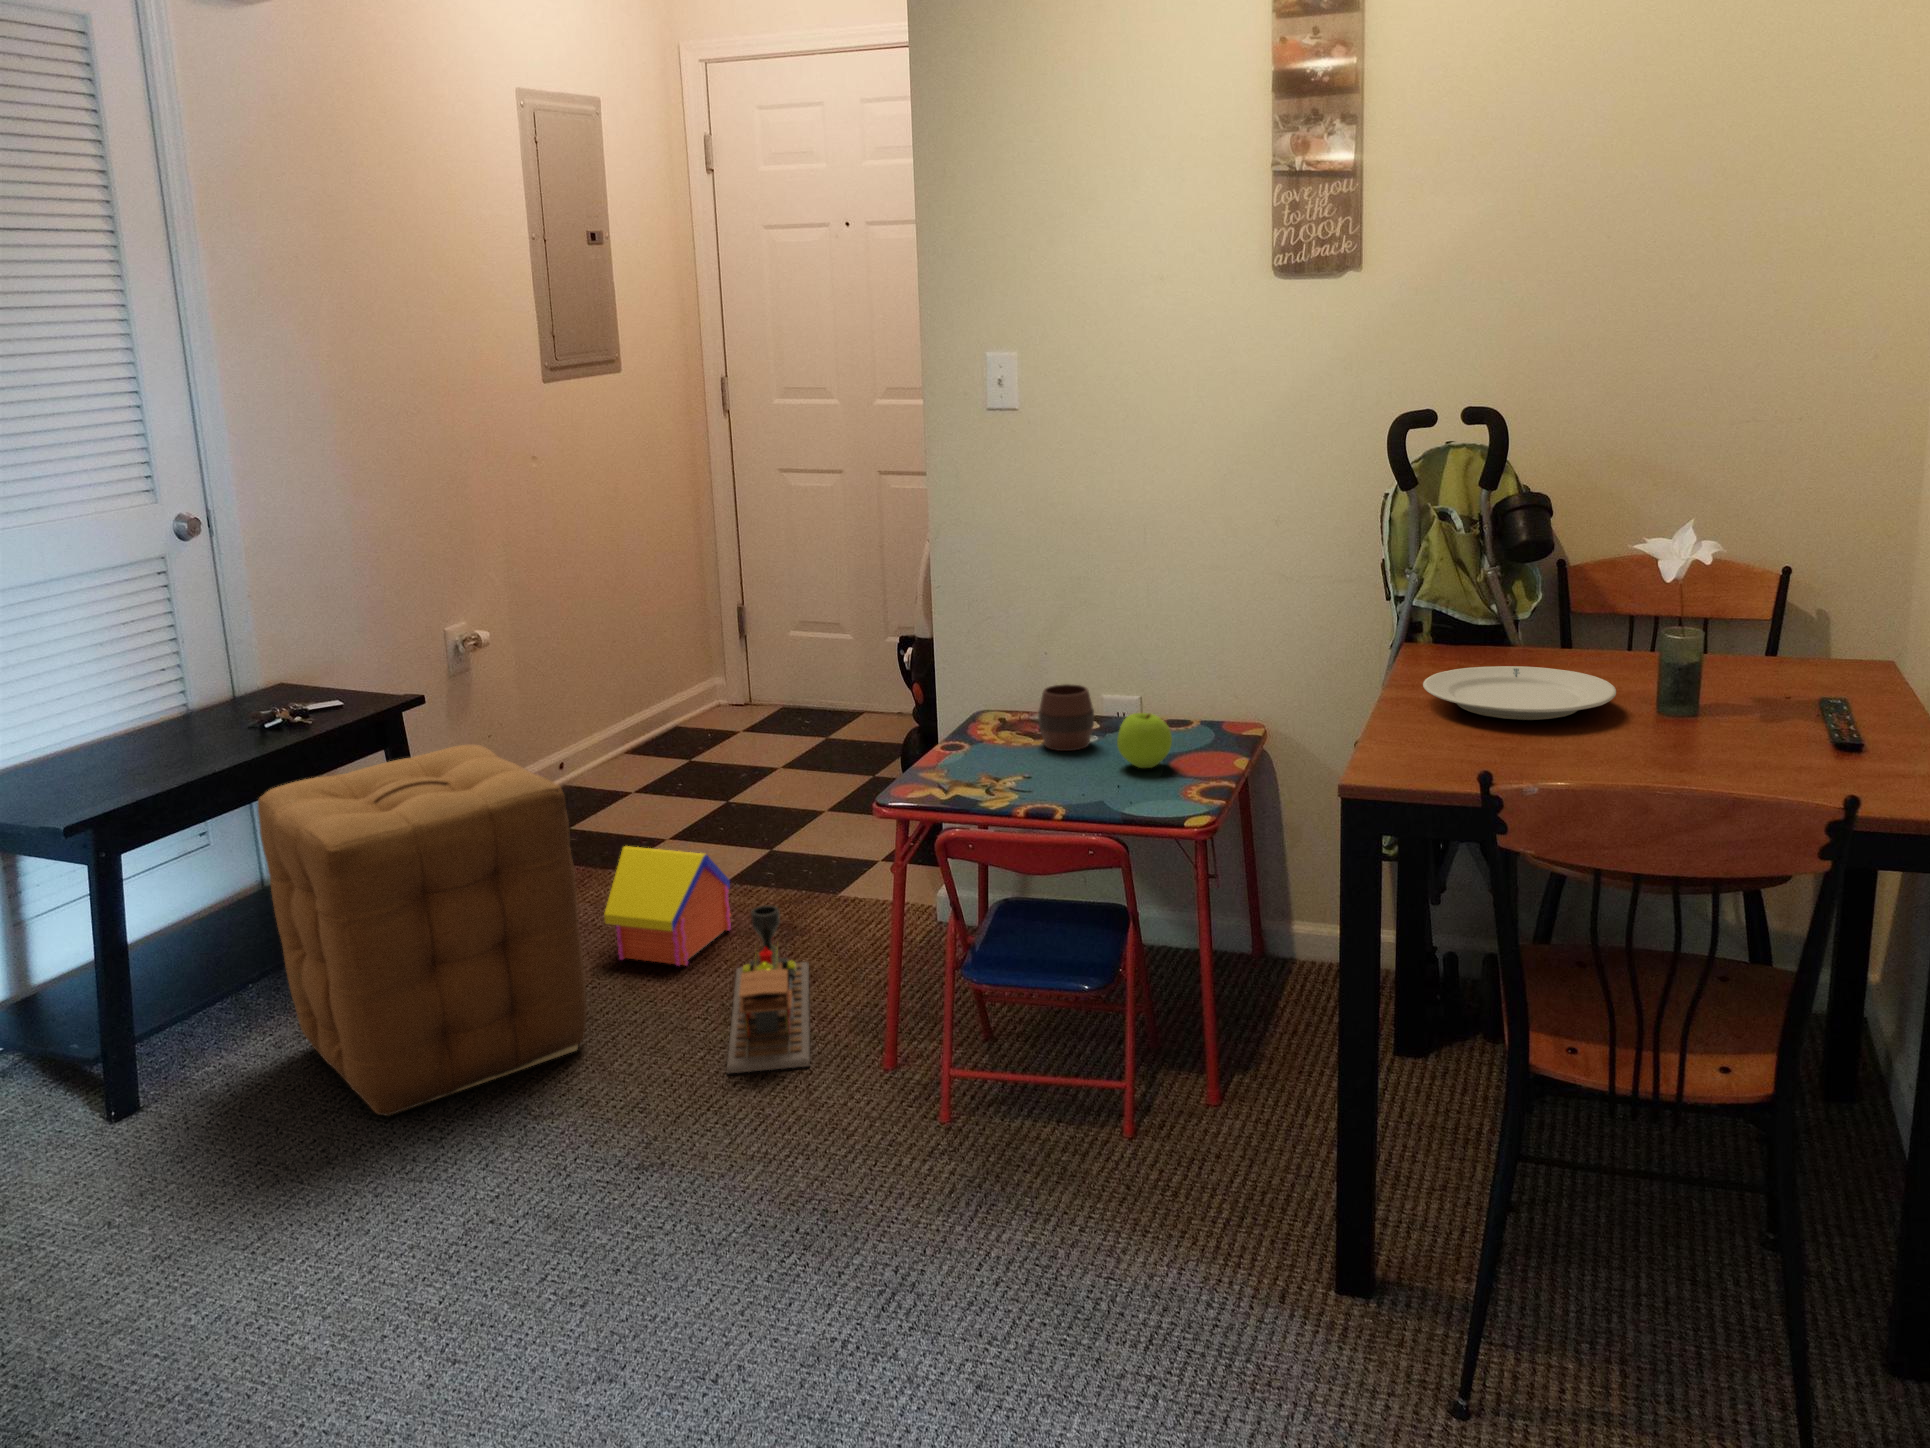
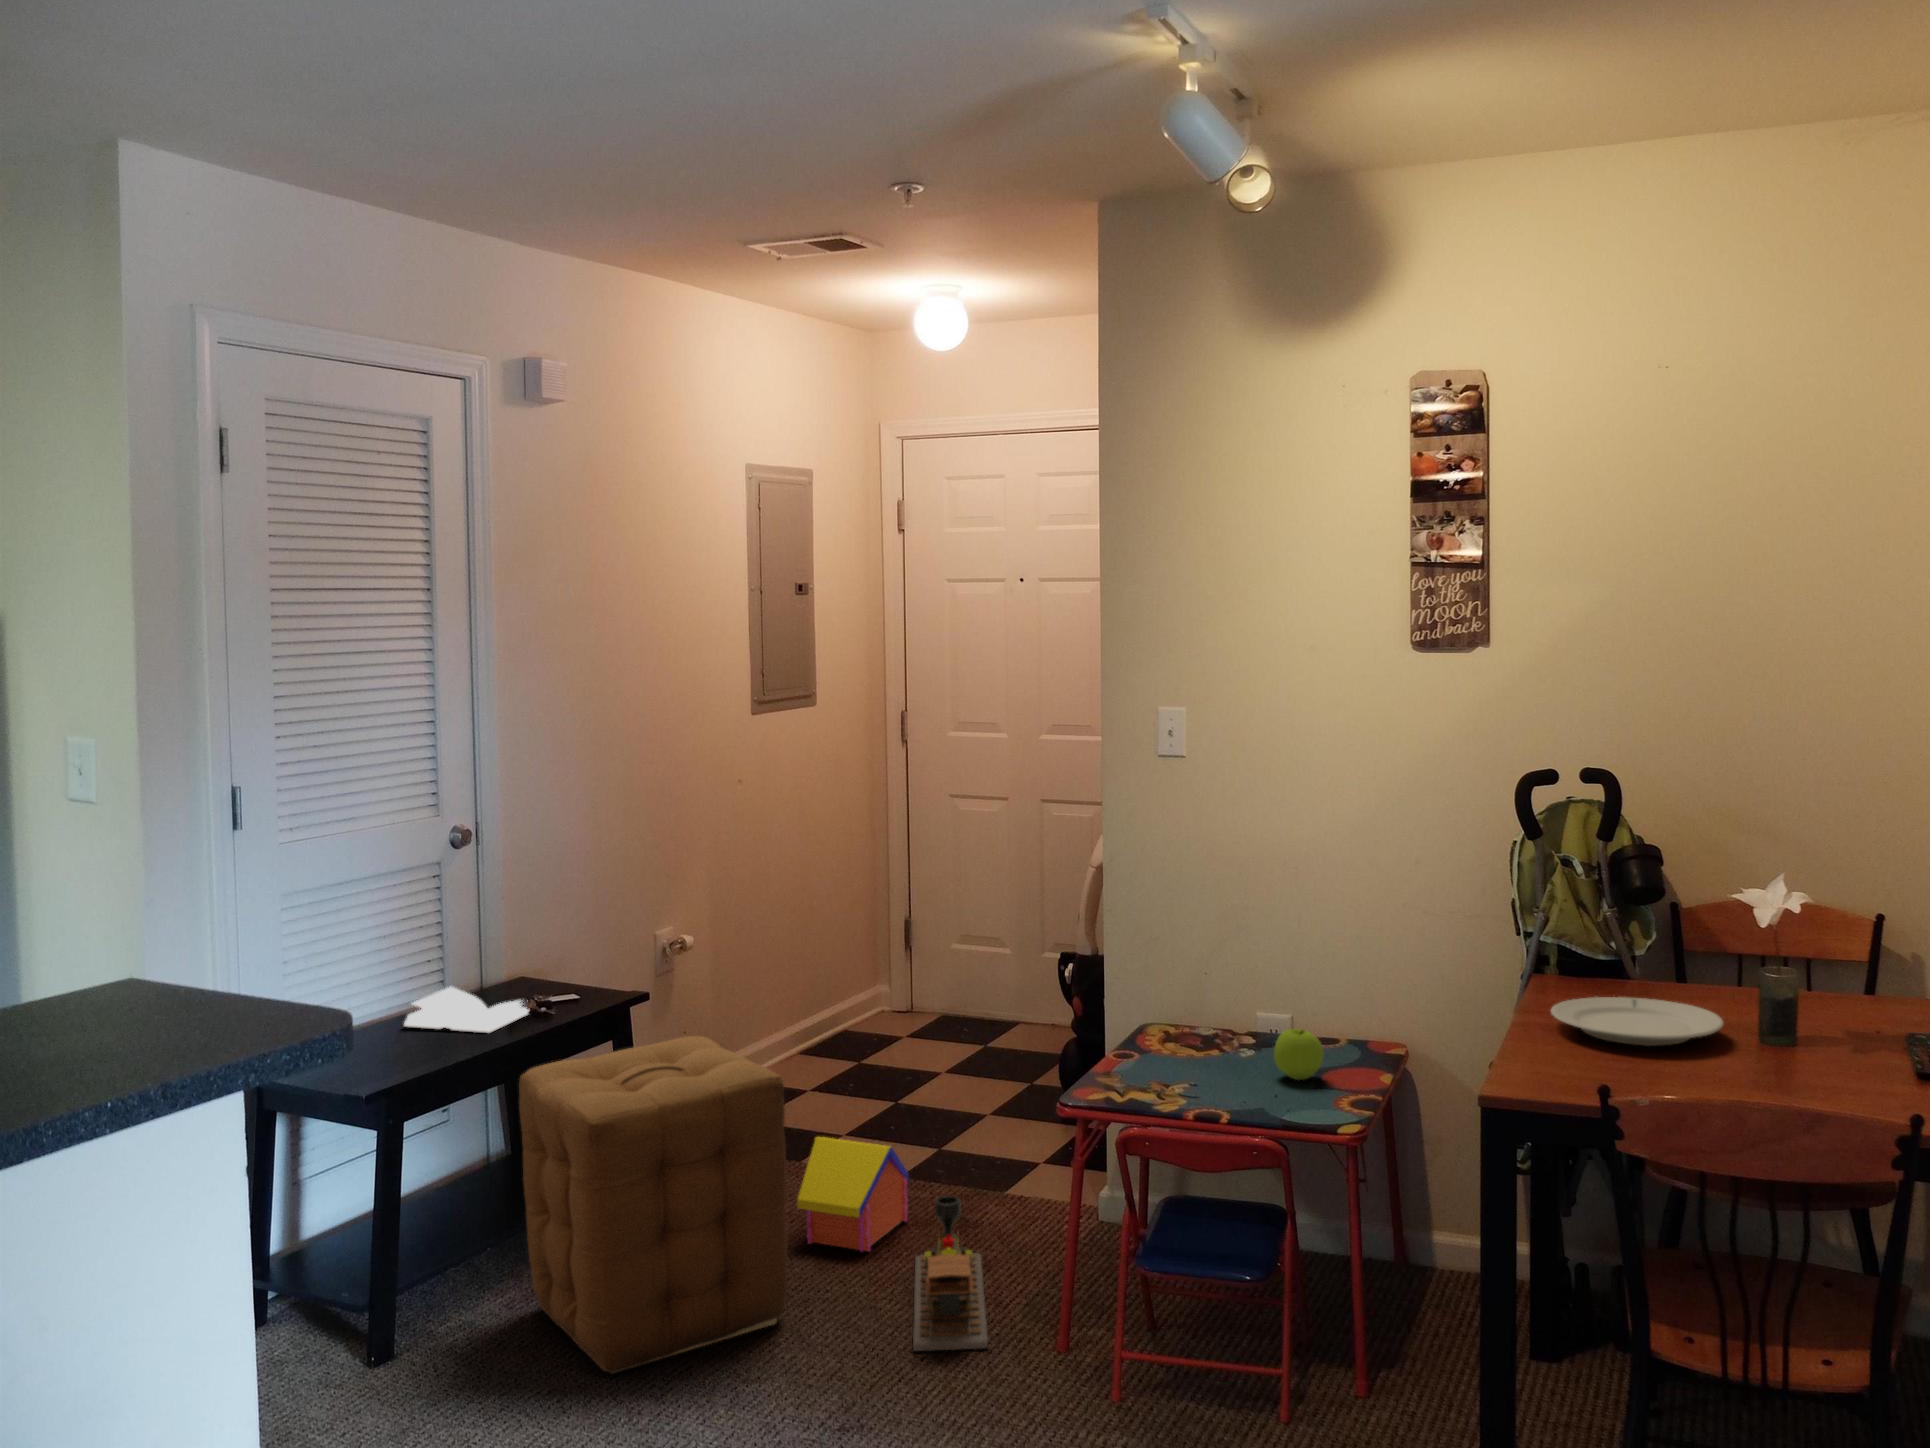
cup: present [1038,684,1094,751] -> none [1201,1001,1251,1062]
book: none [124,699,279,751] -> present [403,987,529,1034]

